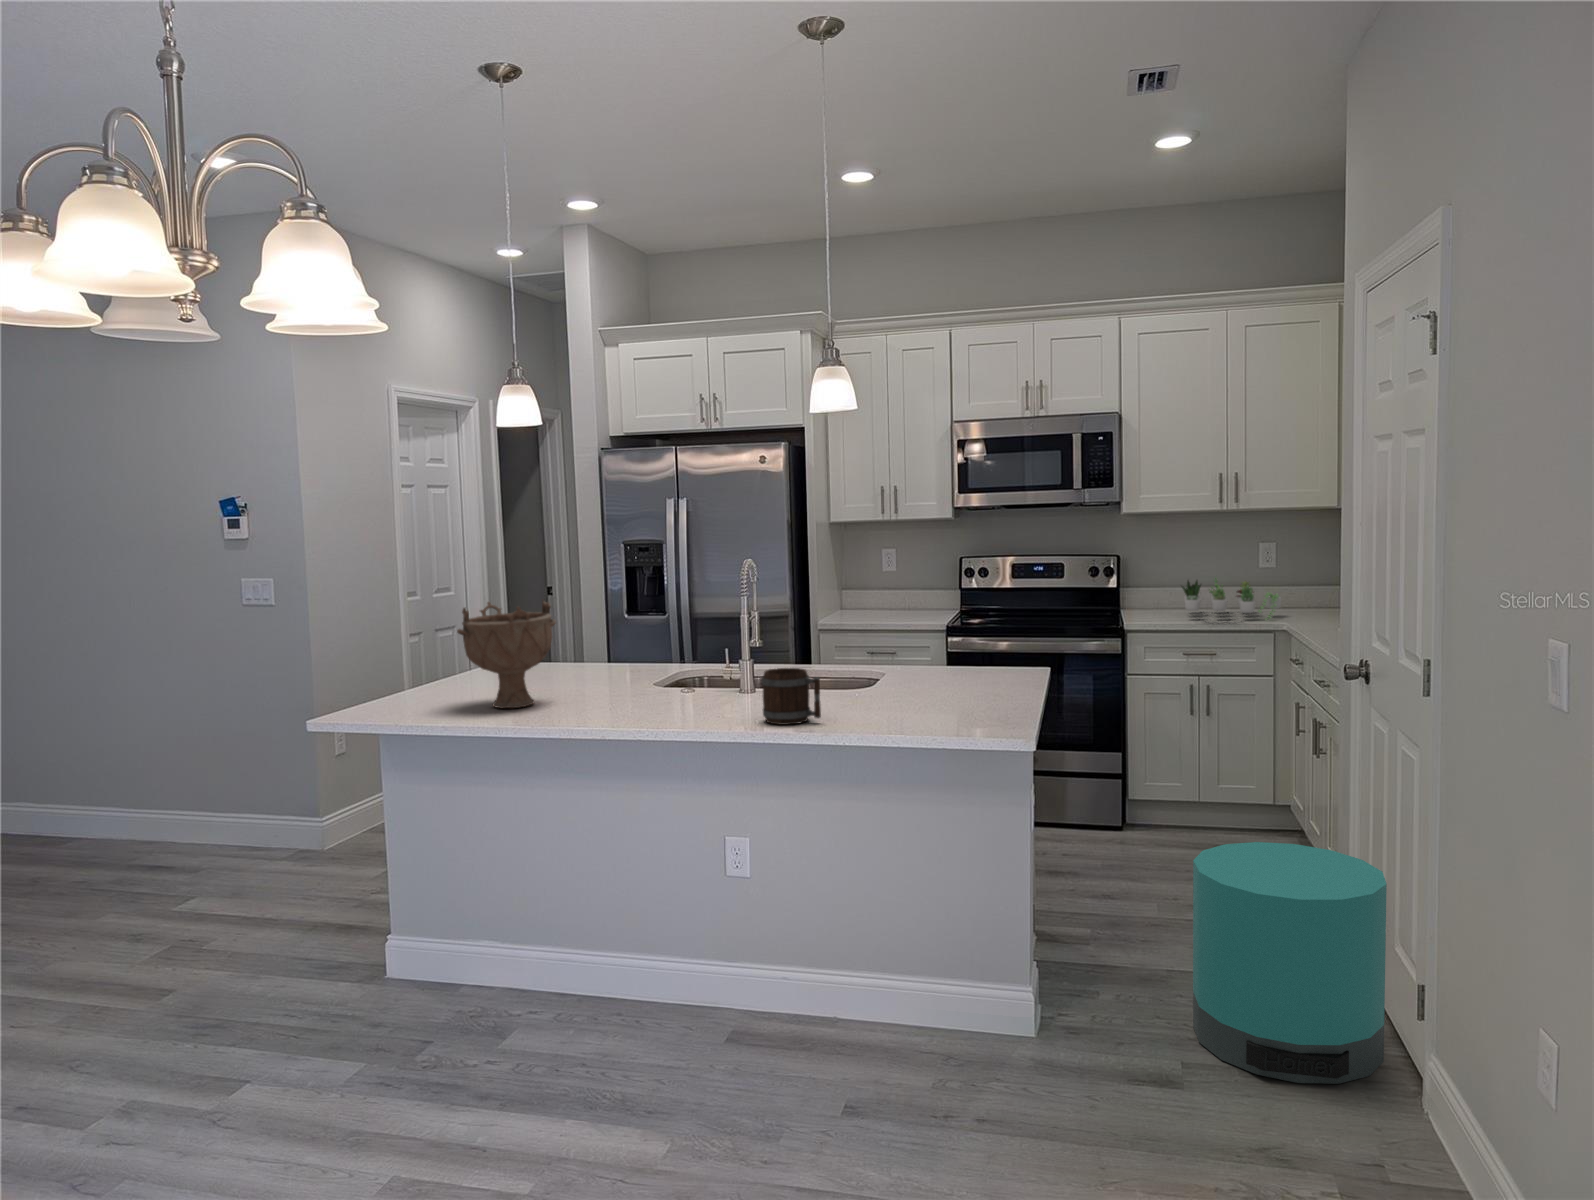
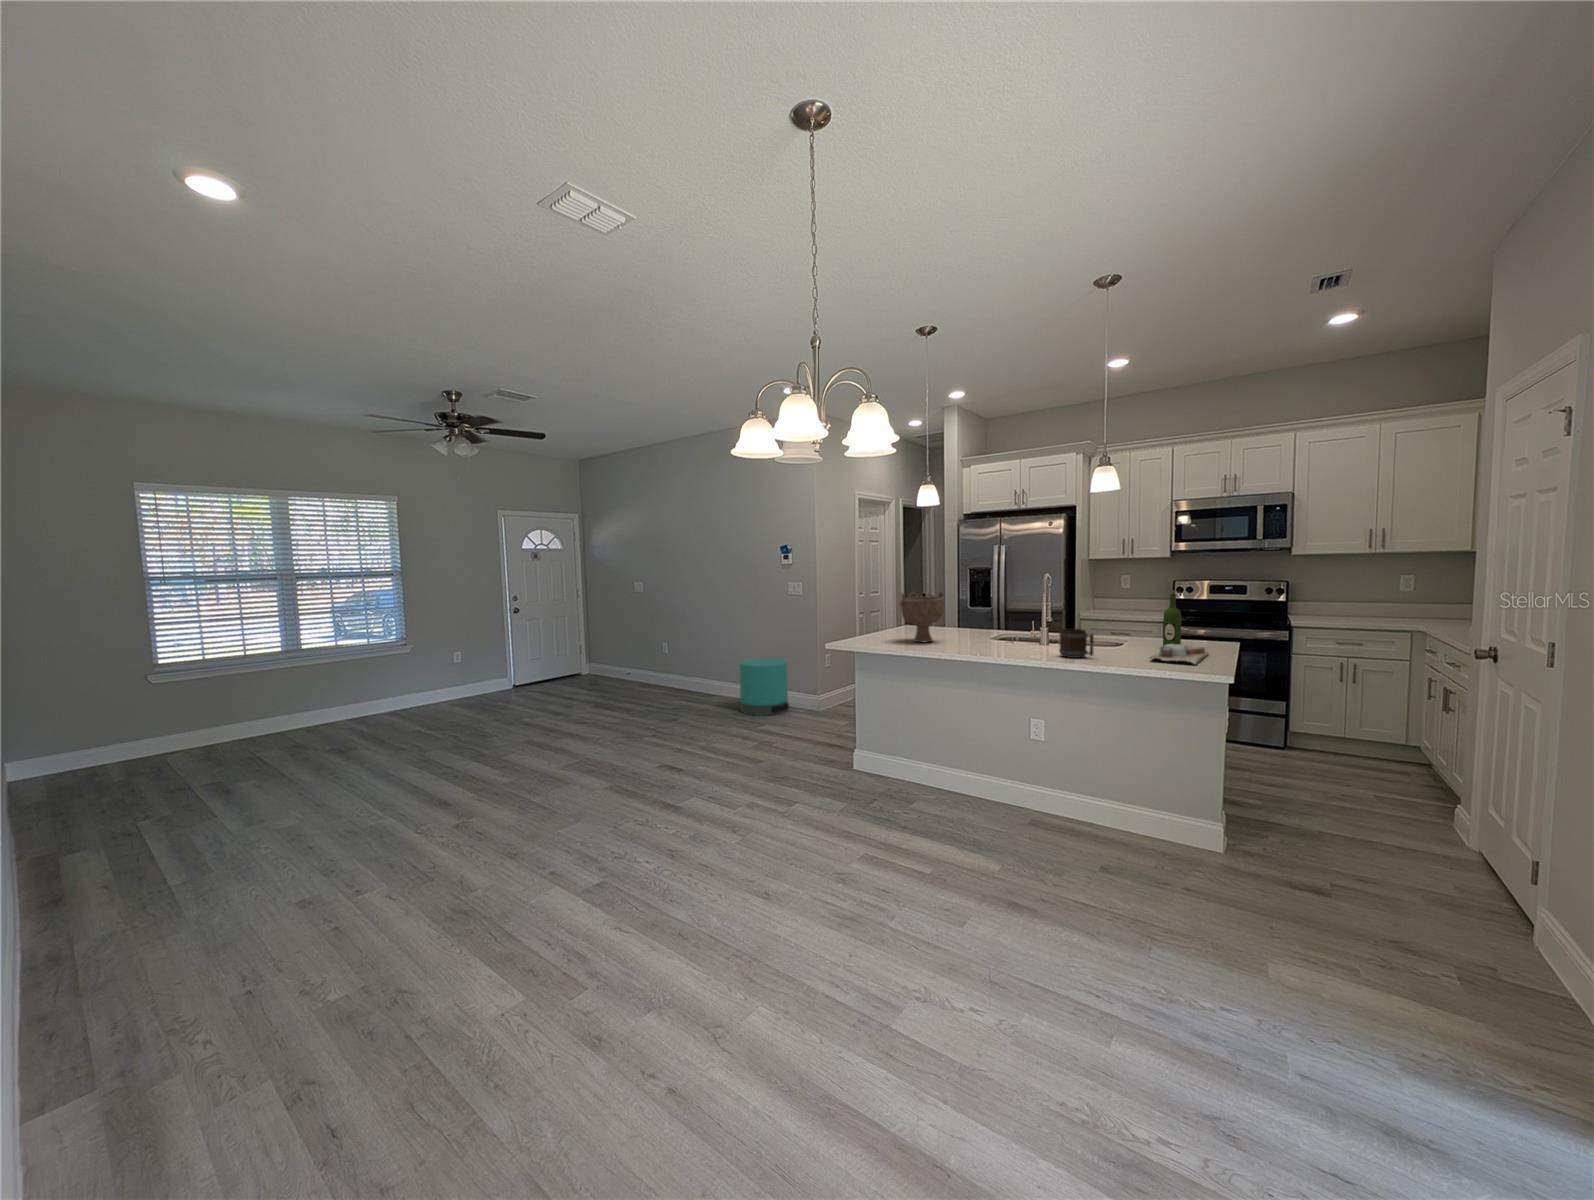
succulent plant: present [1182,578,1281,618] -> none [1337,594,1422,625]
wine bottle: none [938,586,965,687] -> present [1163,590,1181,646]
cutting board: none [911,682,1005,725] -> present [1150,644,1208,665]
trash can: present [1193,842,1387,1084] -> present [740,658,789,716]

